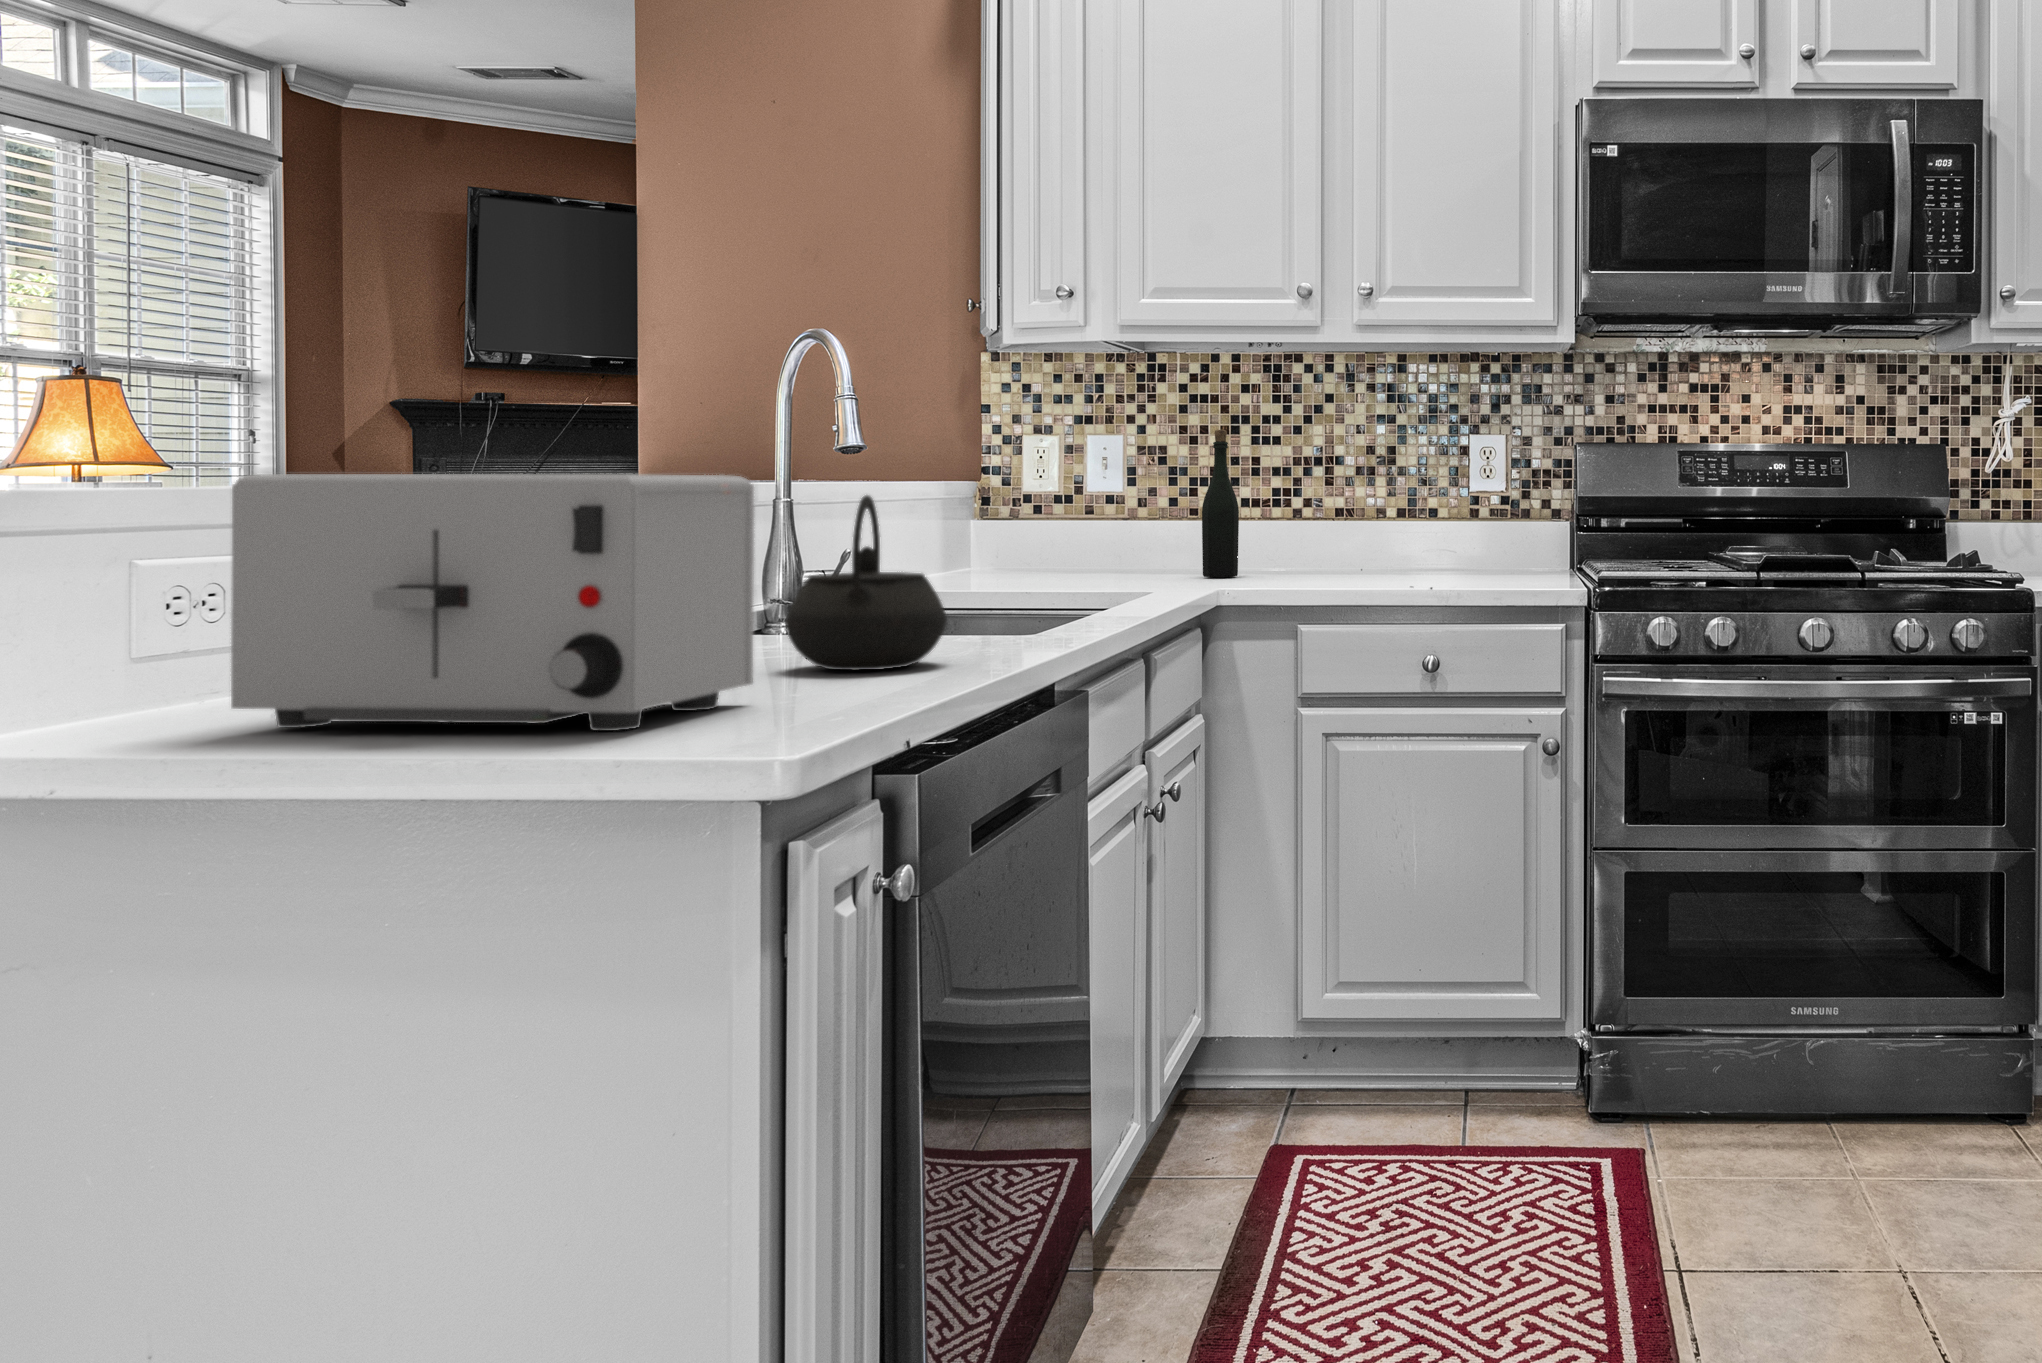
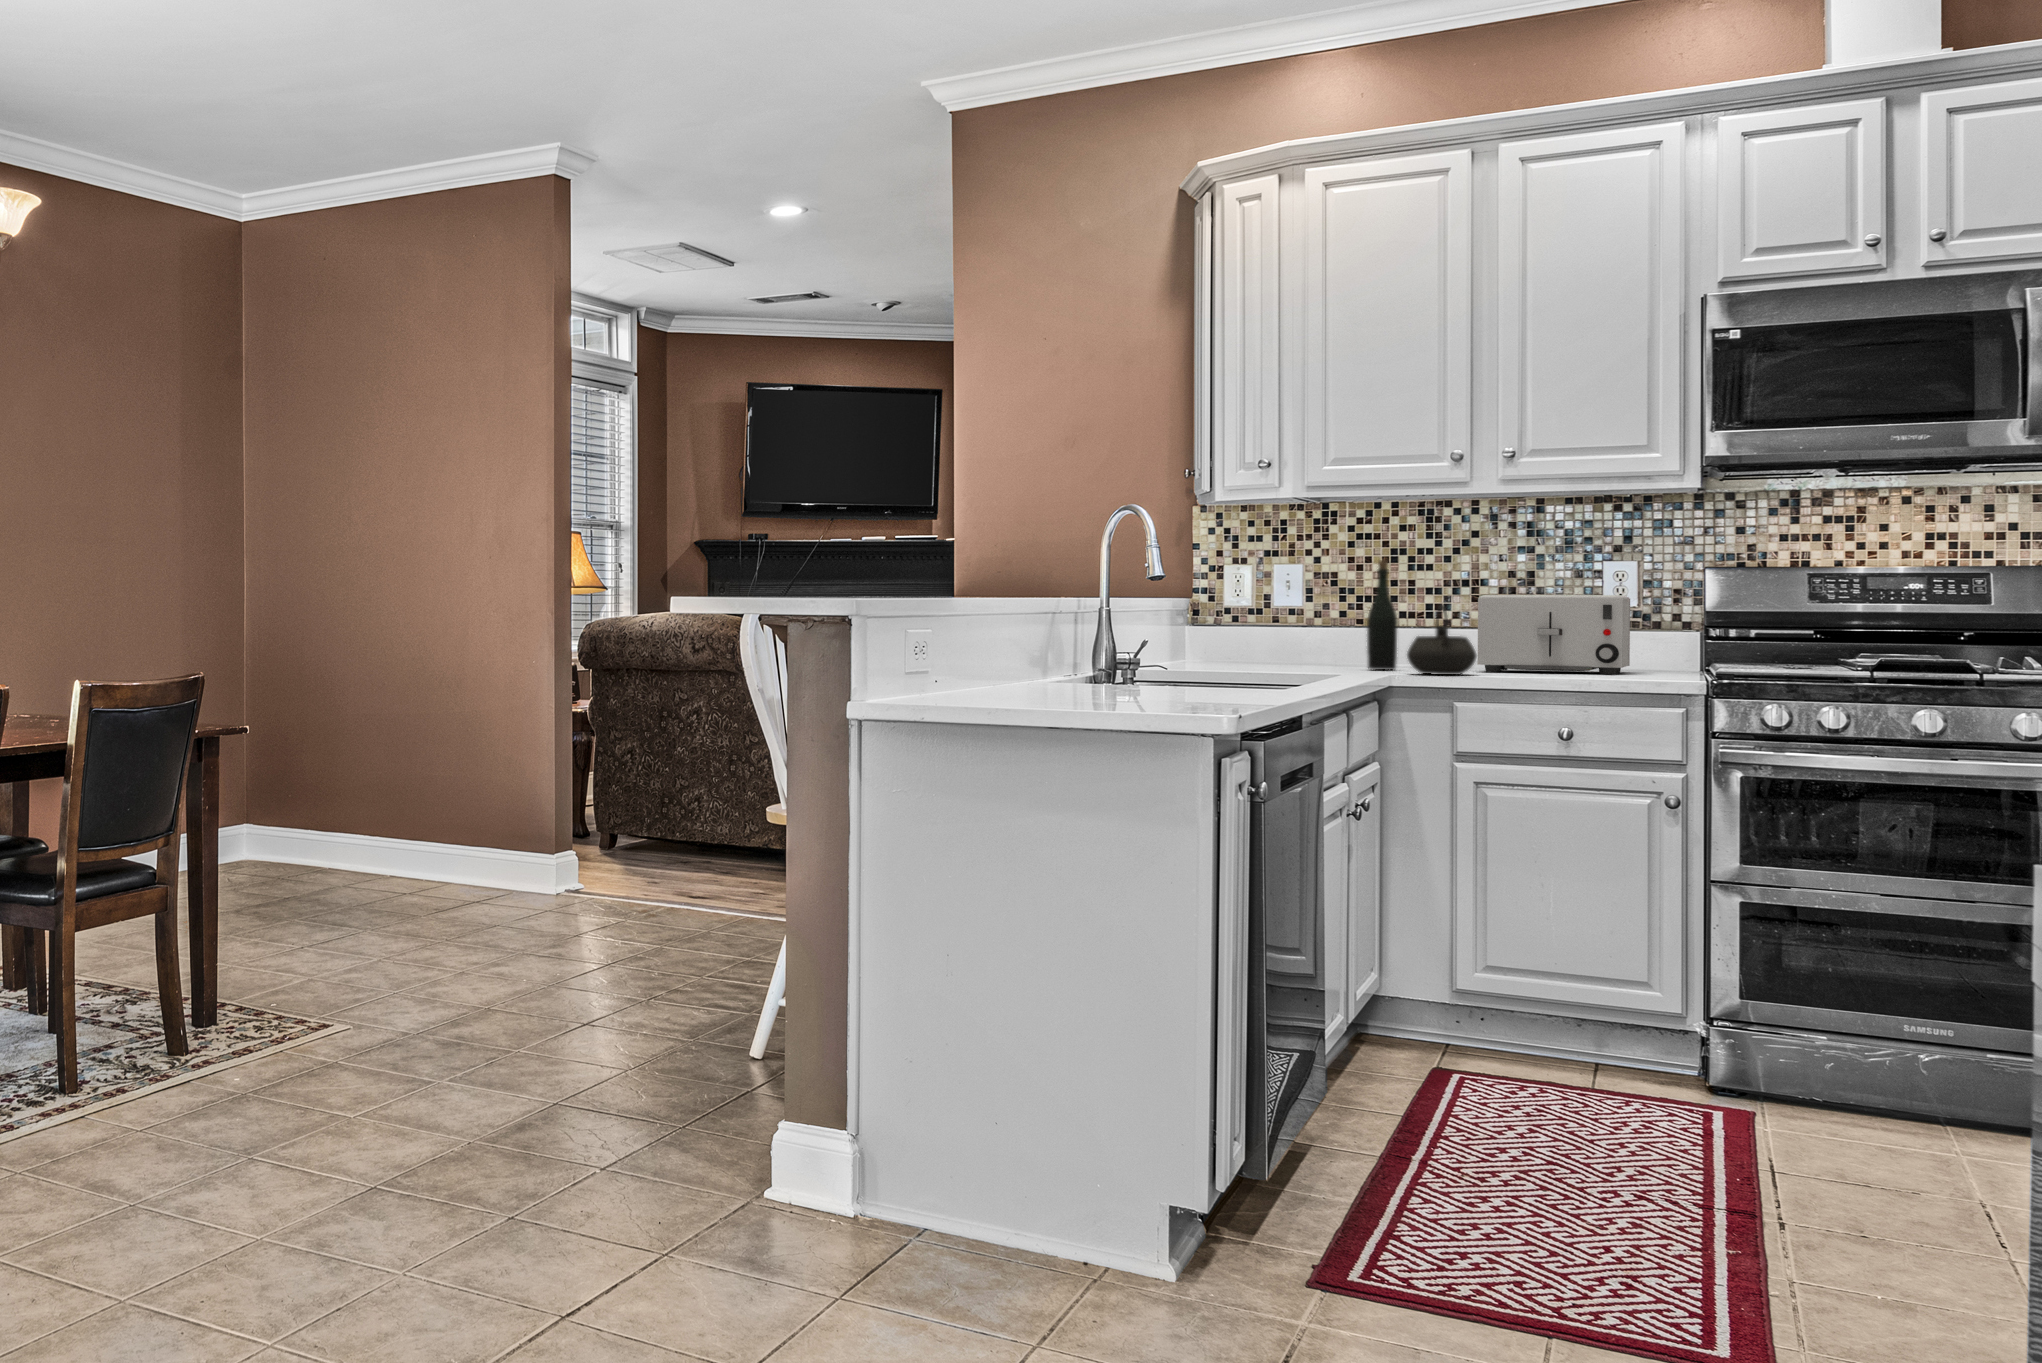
toaster: present [231,474,754,731] -> present [1477,595,1630,674]
kettle: present [785,495,947,670] -> present [1407,604,1477,675]

